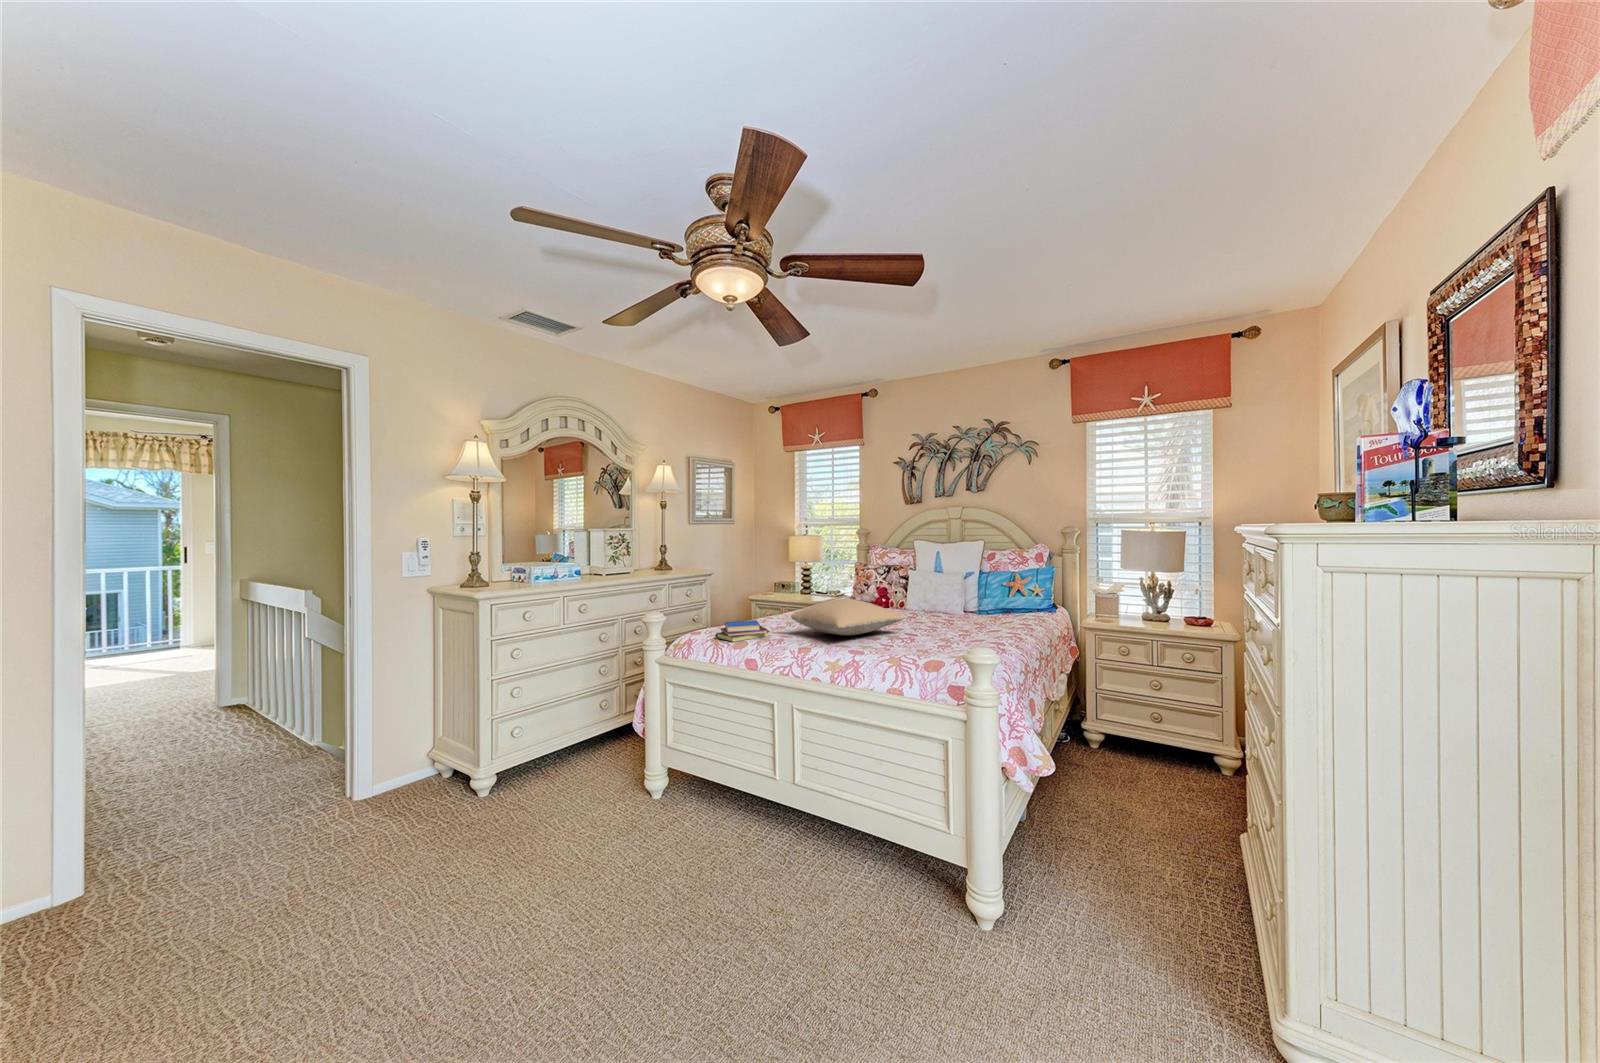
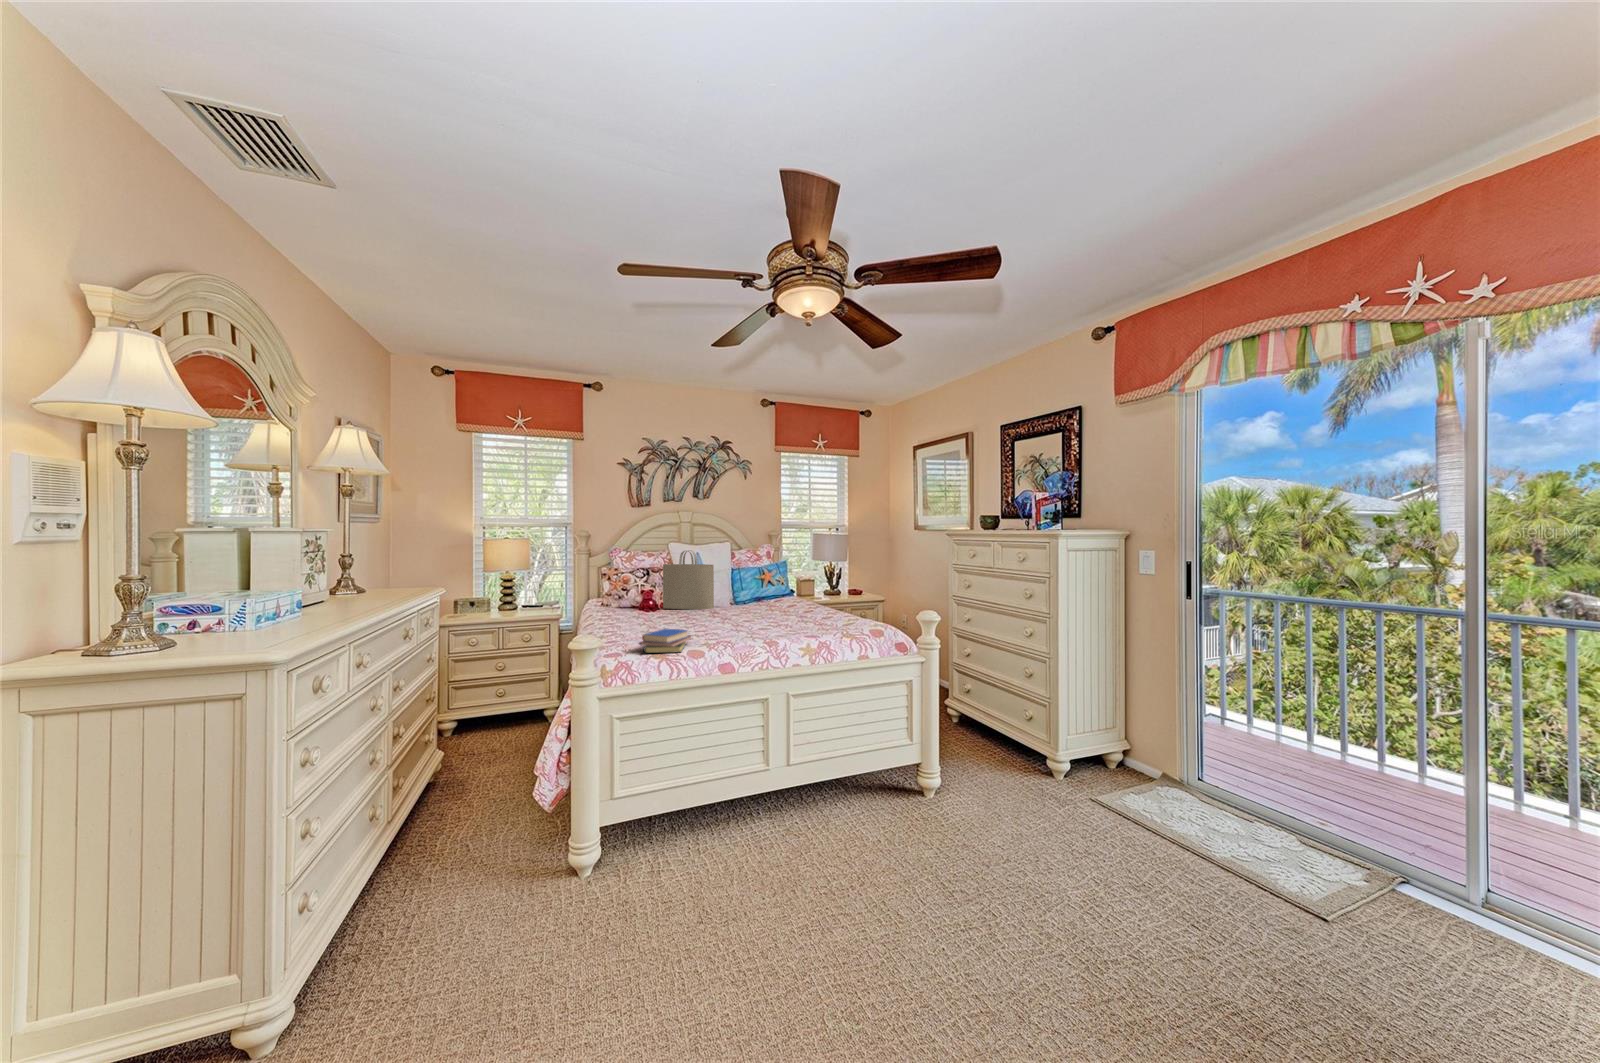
tote bag: none [886,548,919,611] -> present [663,550,714,609]
pillow: present [791,599,905,636] -> none [706,596,789,630]

